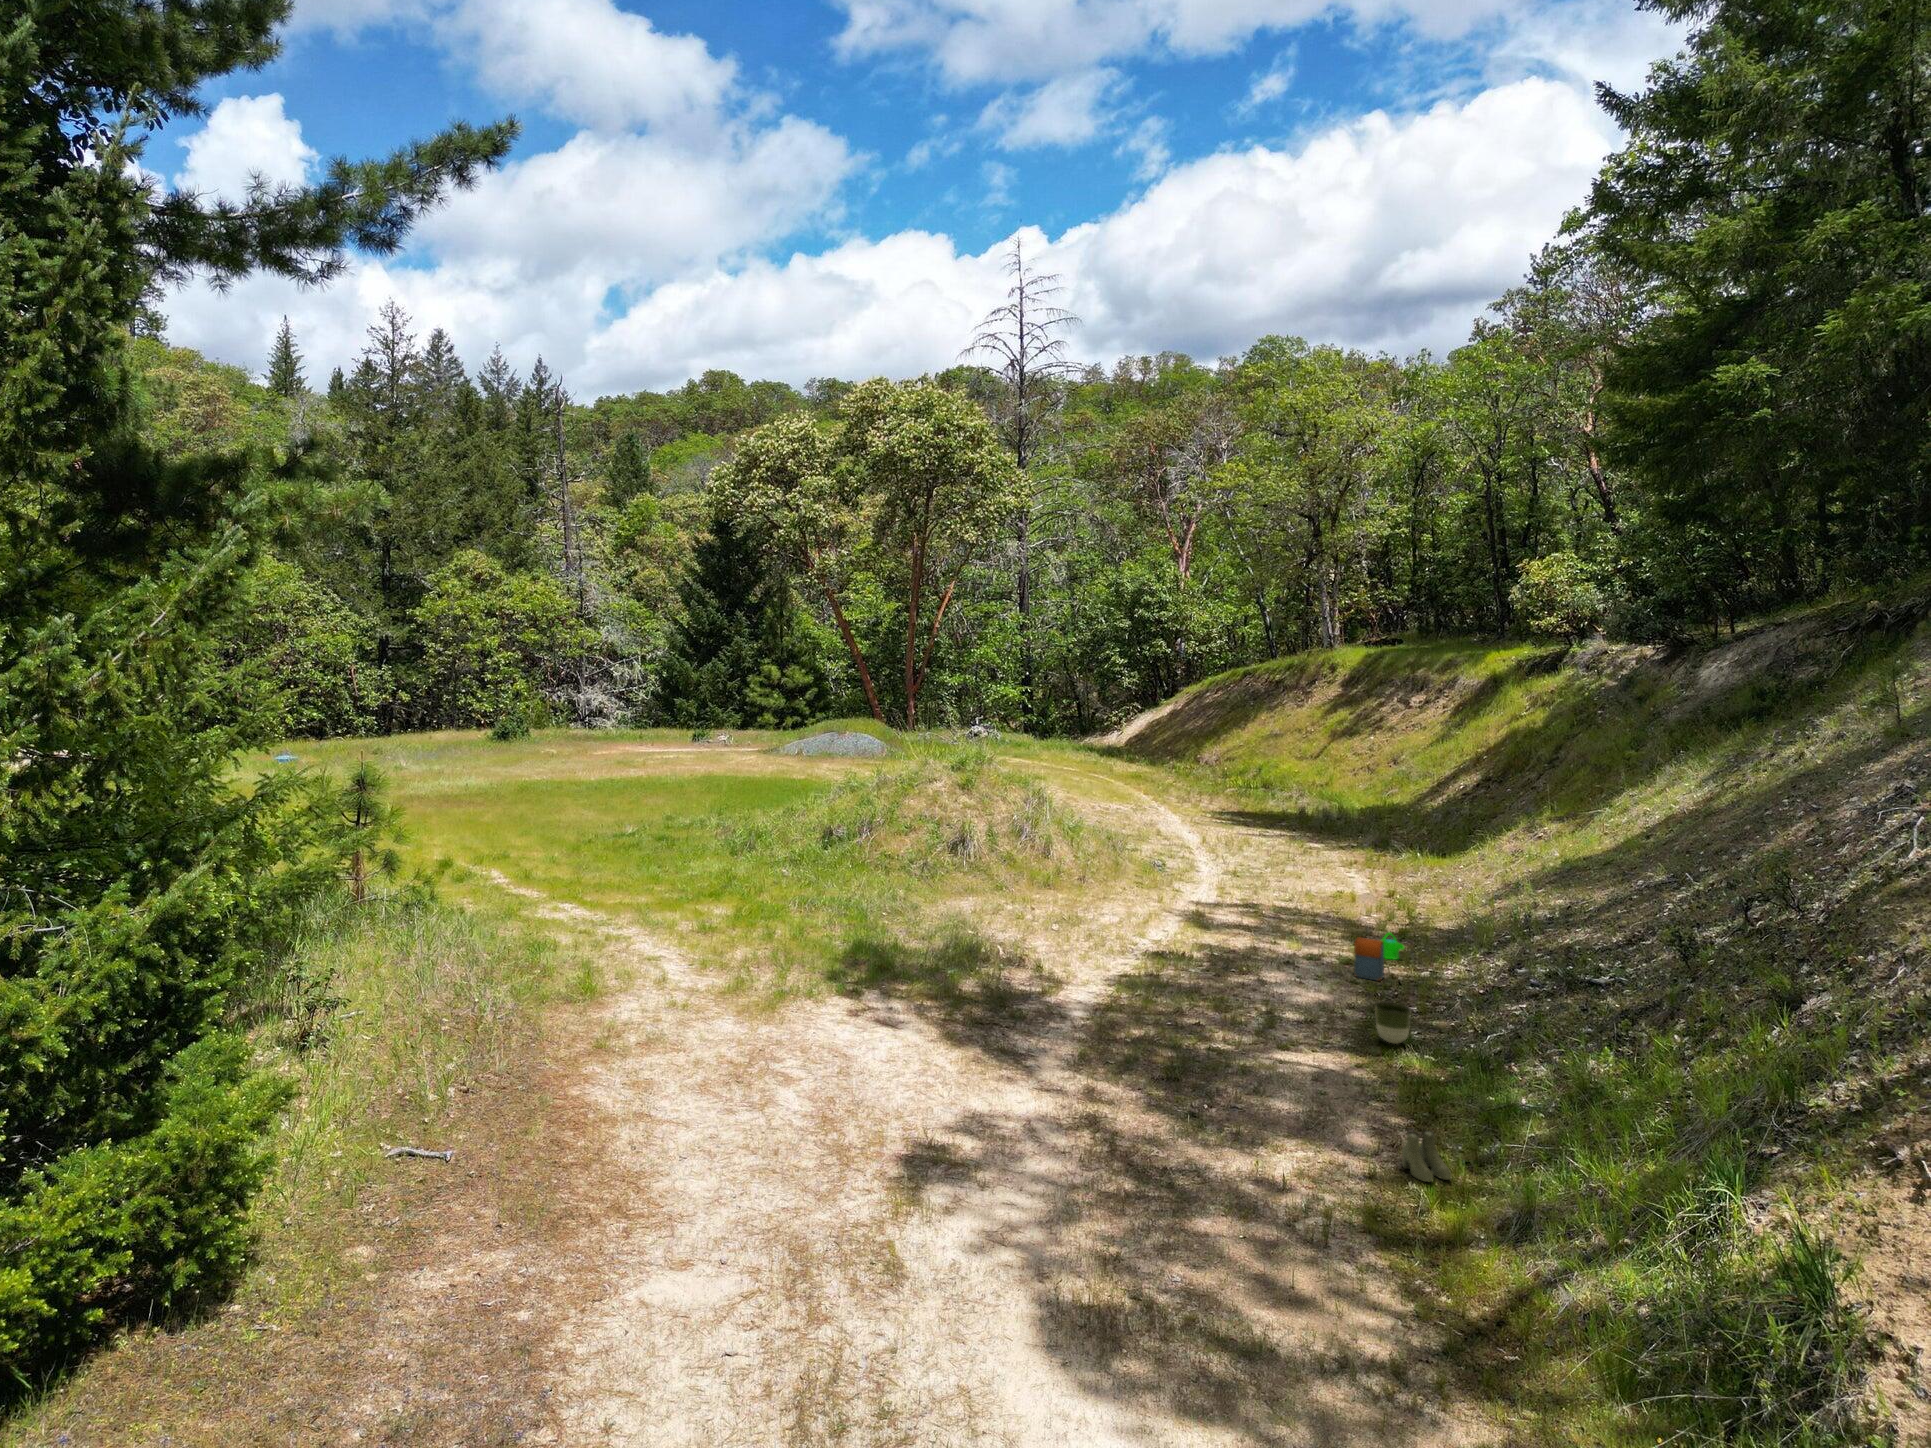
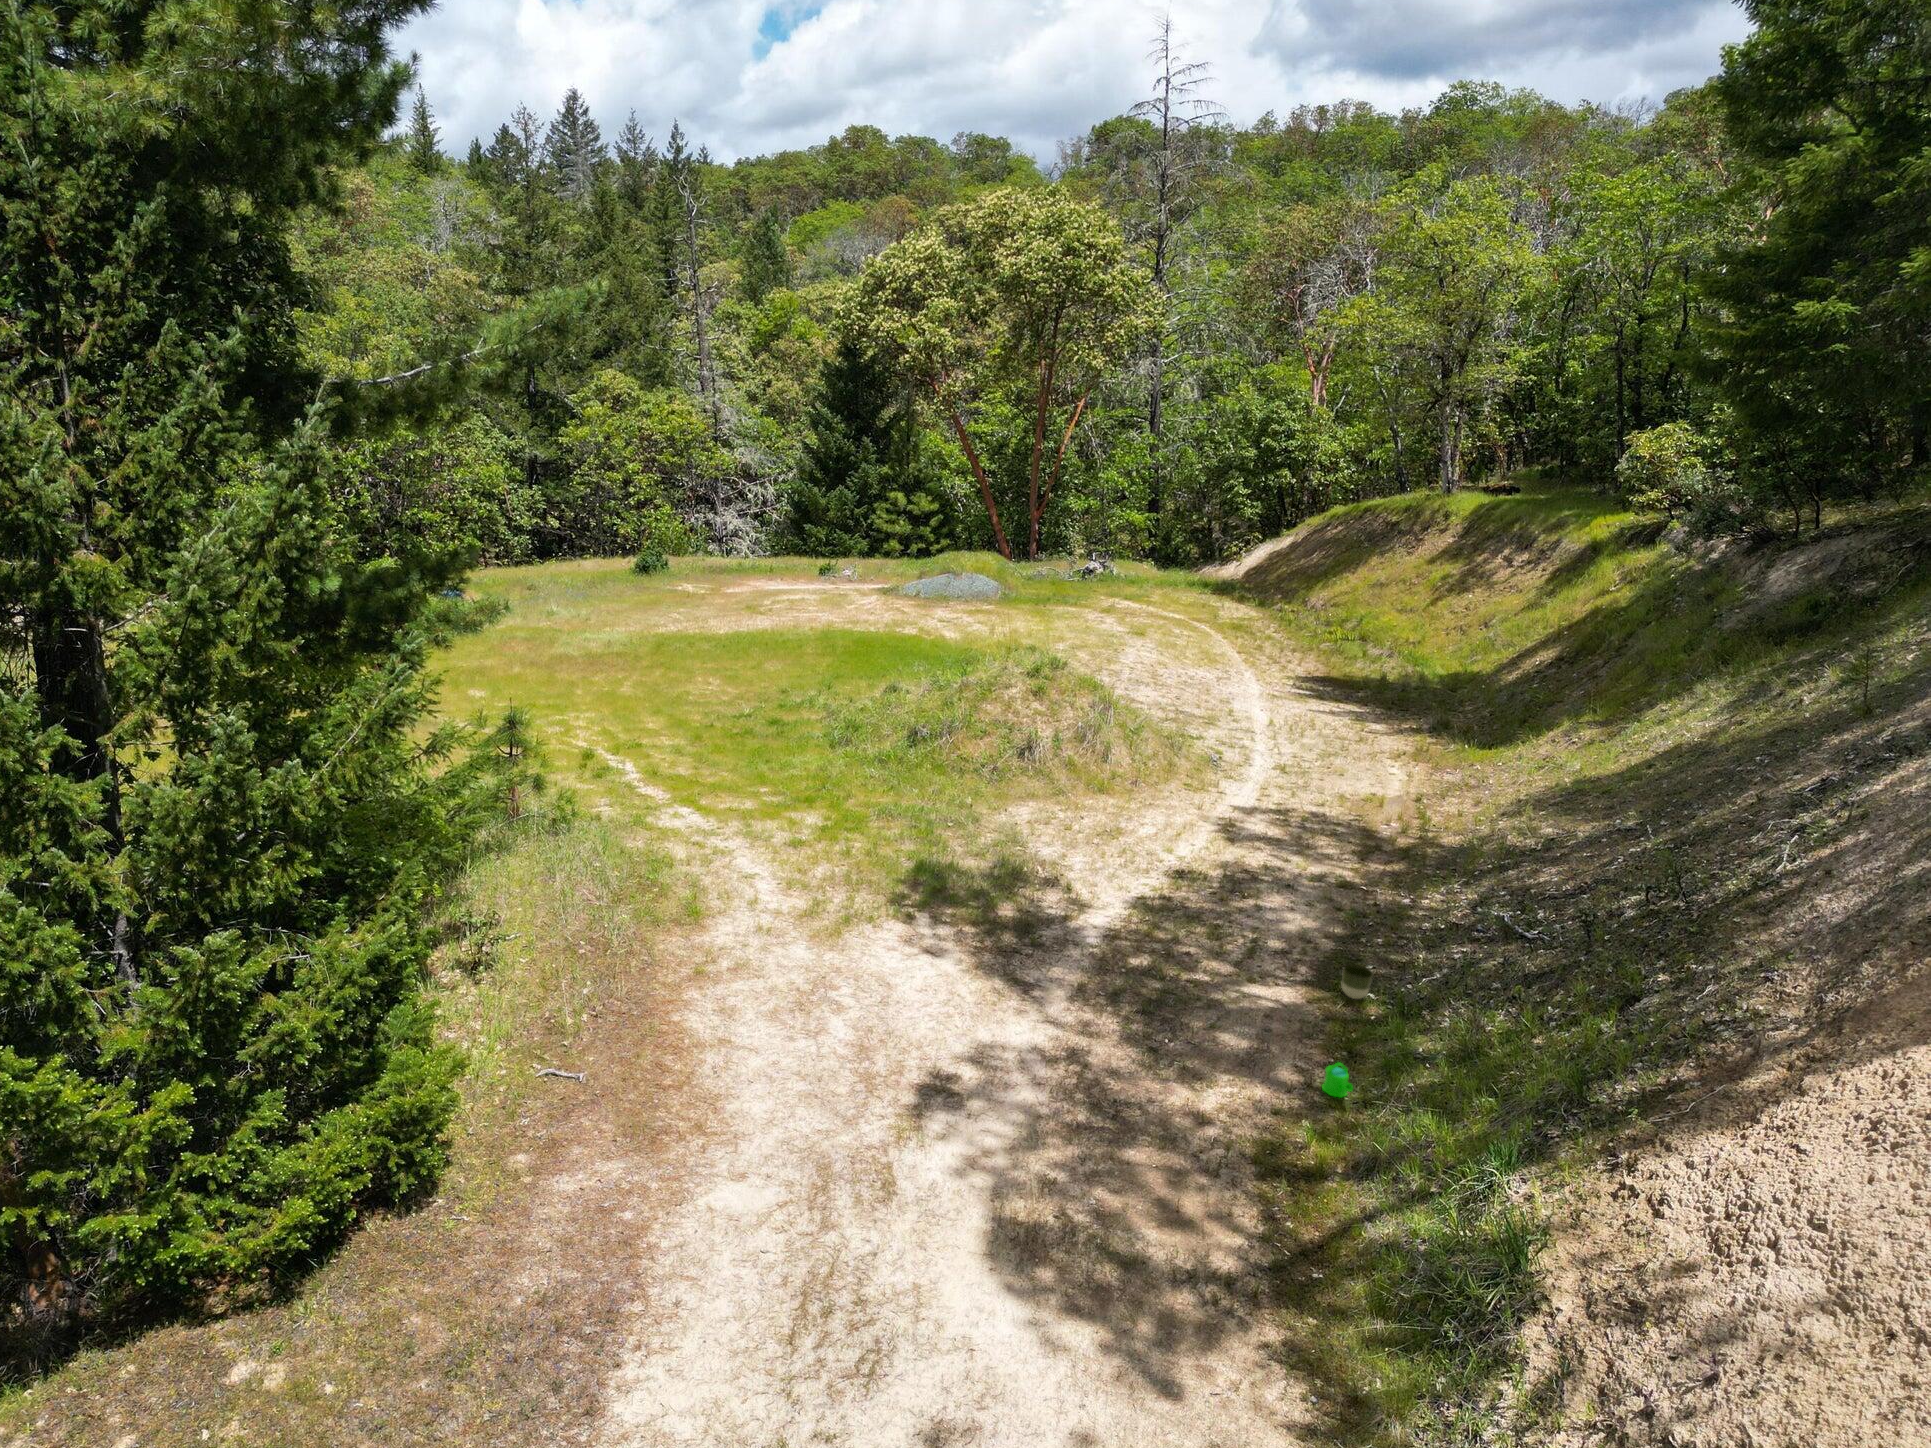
watering can: present [1381,932,1404,959] -> present [1322,1063,1353,1098]
backpack: present [1354,937,1384,981] -> none [1351,883,1383,923]
boots: present [1402,1129,1451,1182] -> none [1305,1108,1340,1151]

